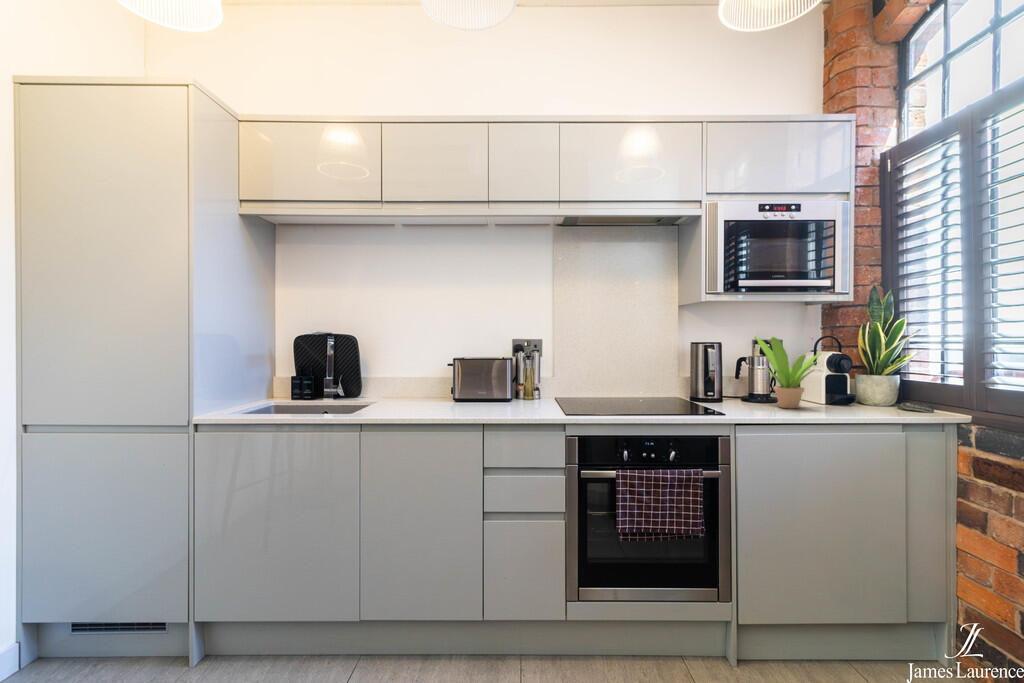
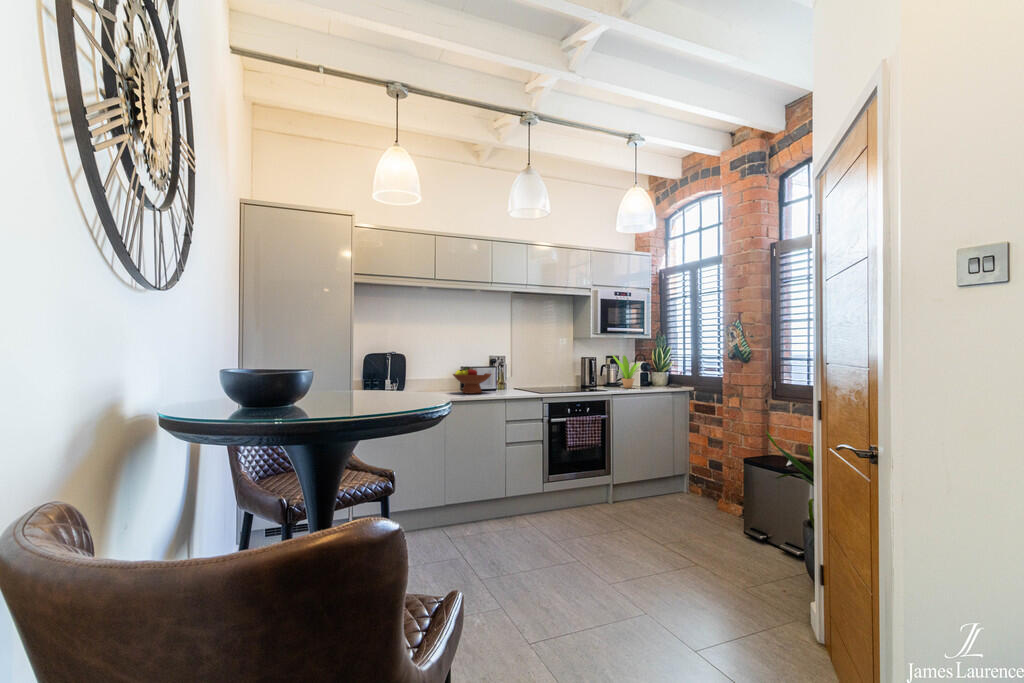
fruit bowl: none [408,359,482,409] -> present [453,367,491,394]

